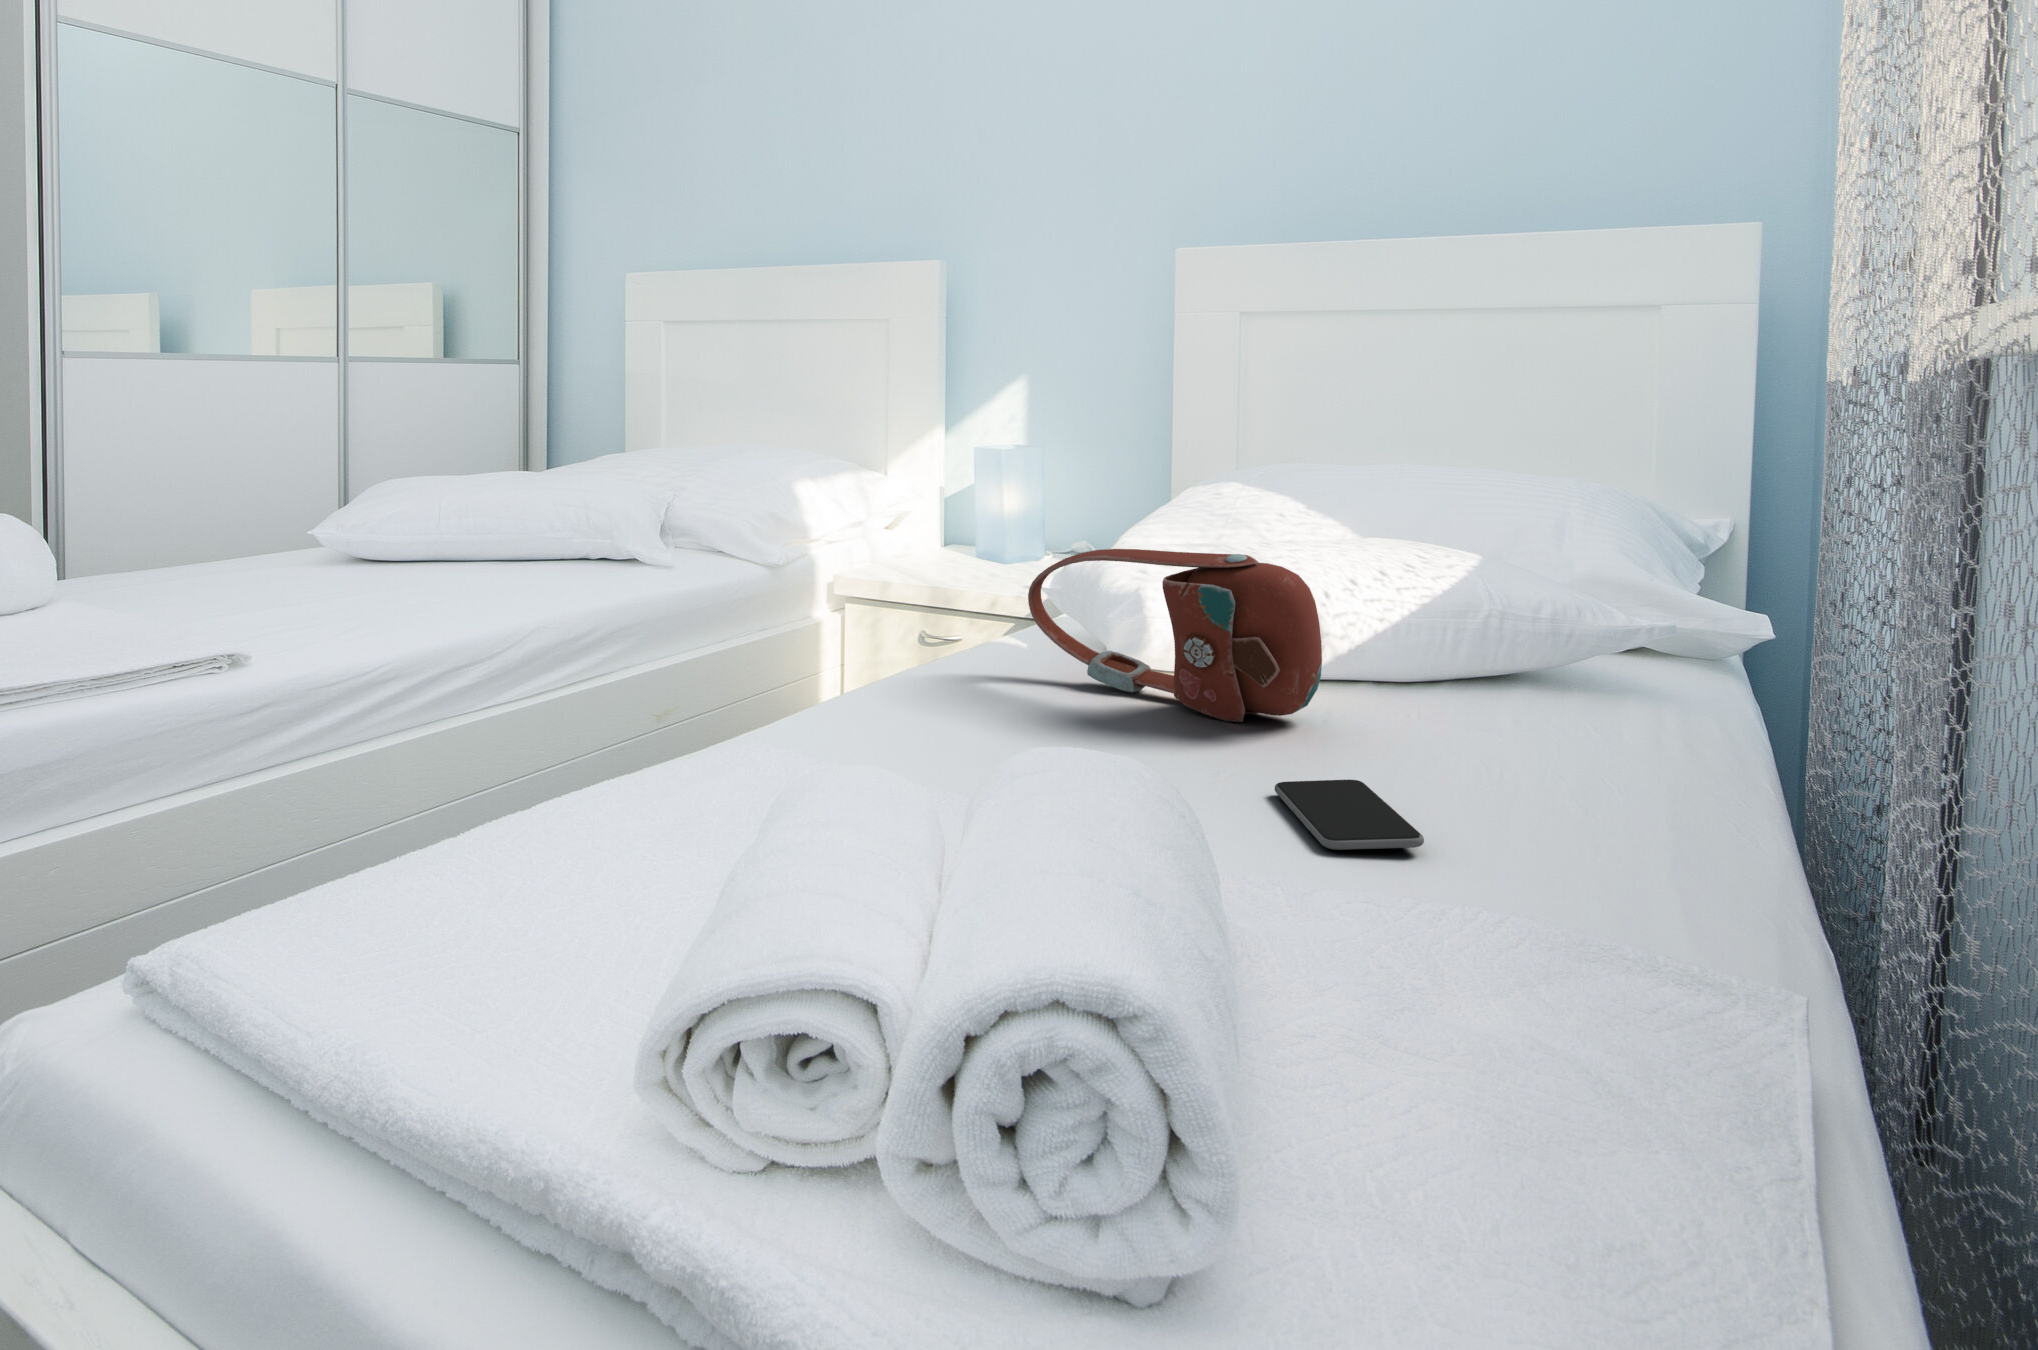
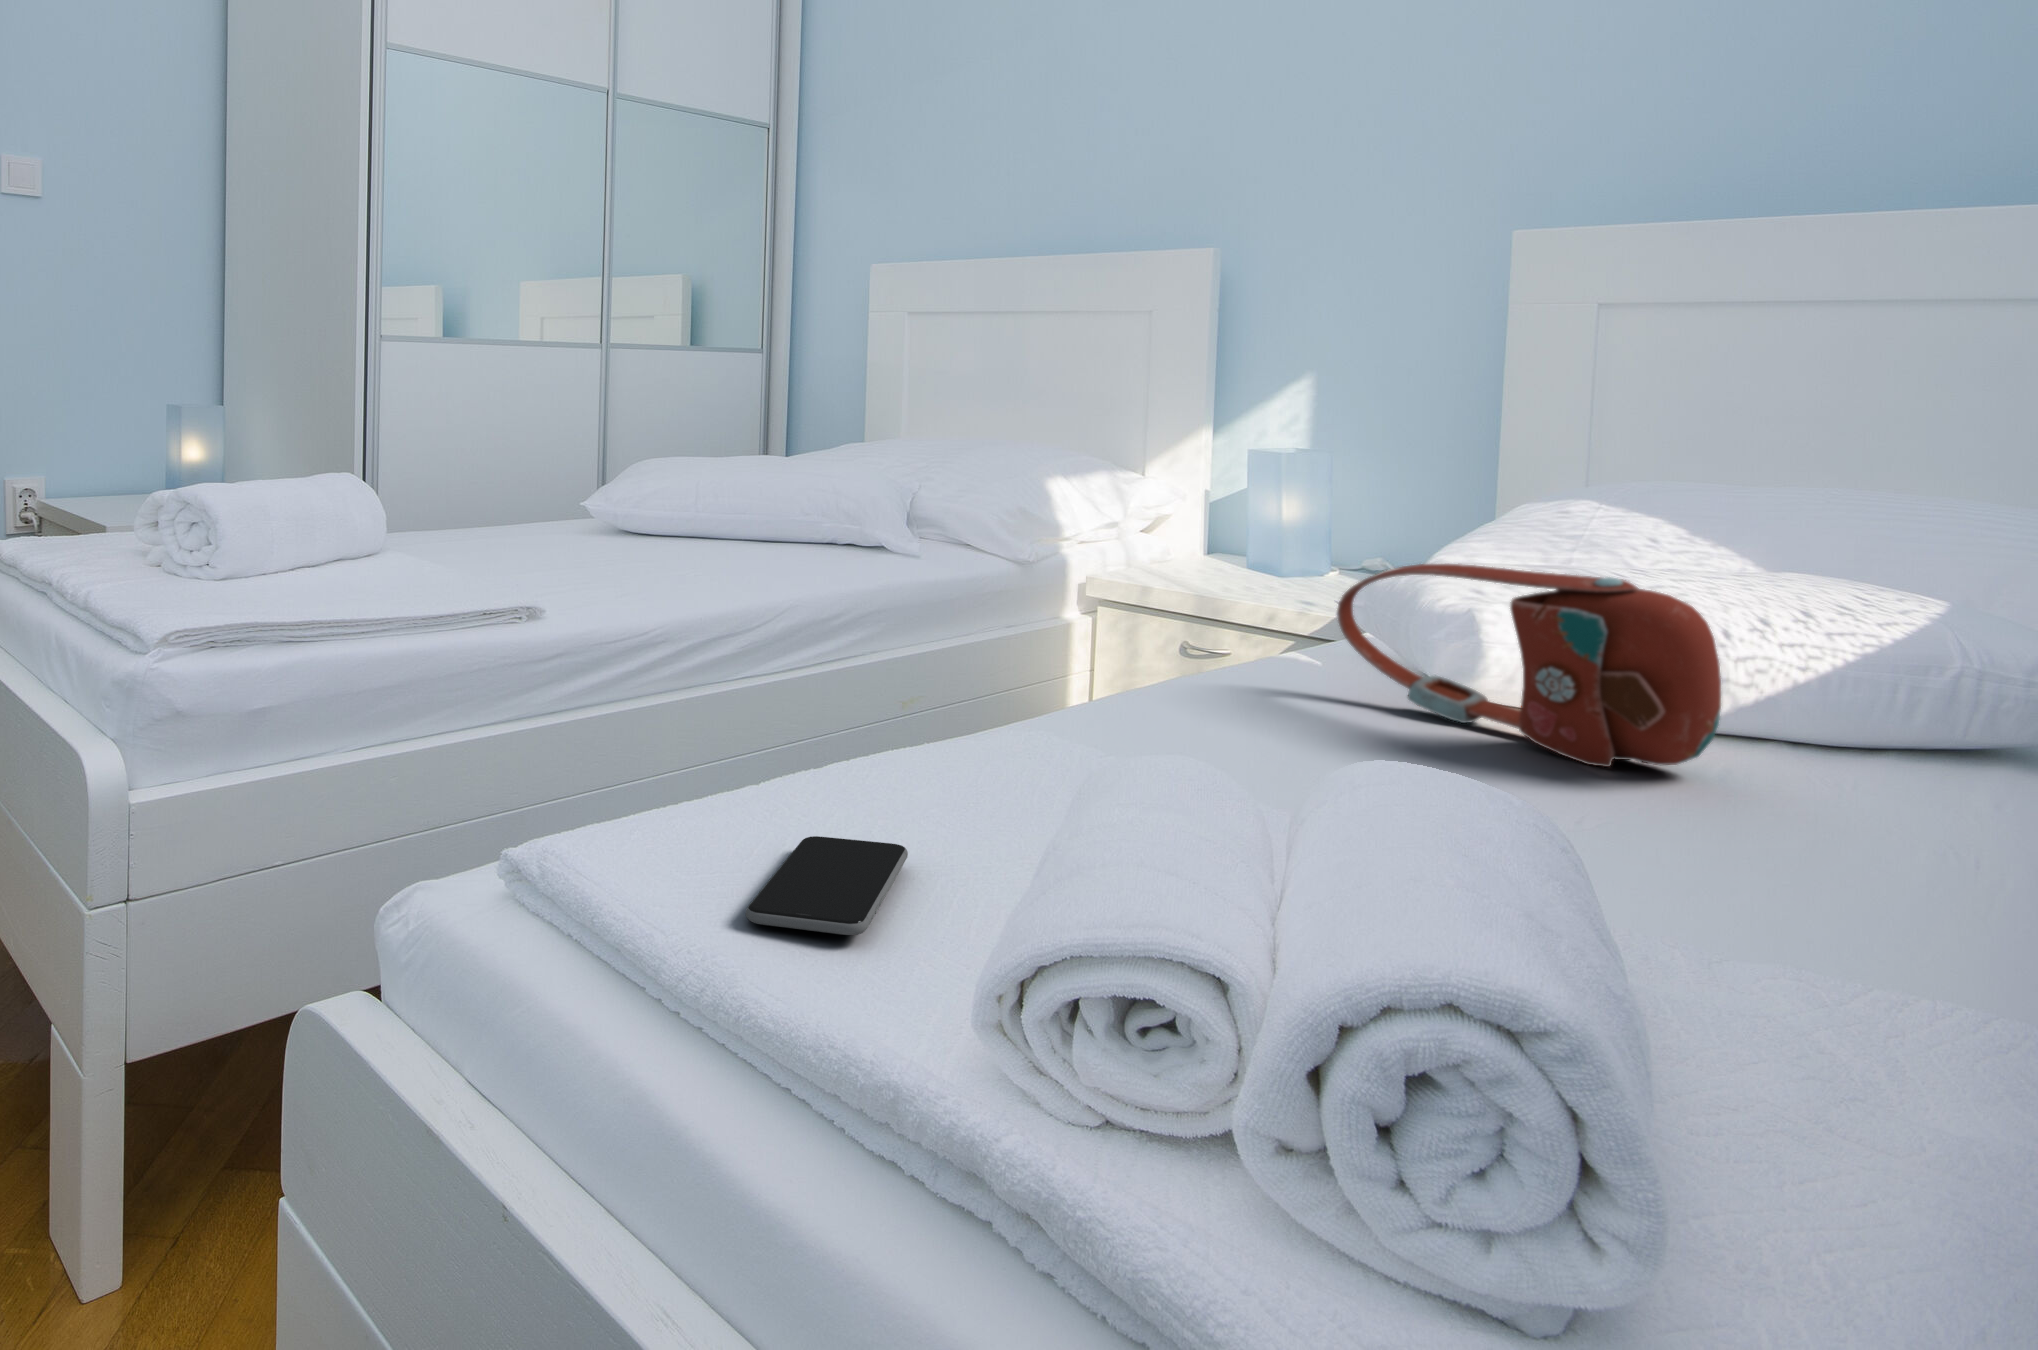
smartphone: present [1275,780,1424,850] -> present [746,836,908,935]

